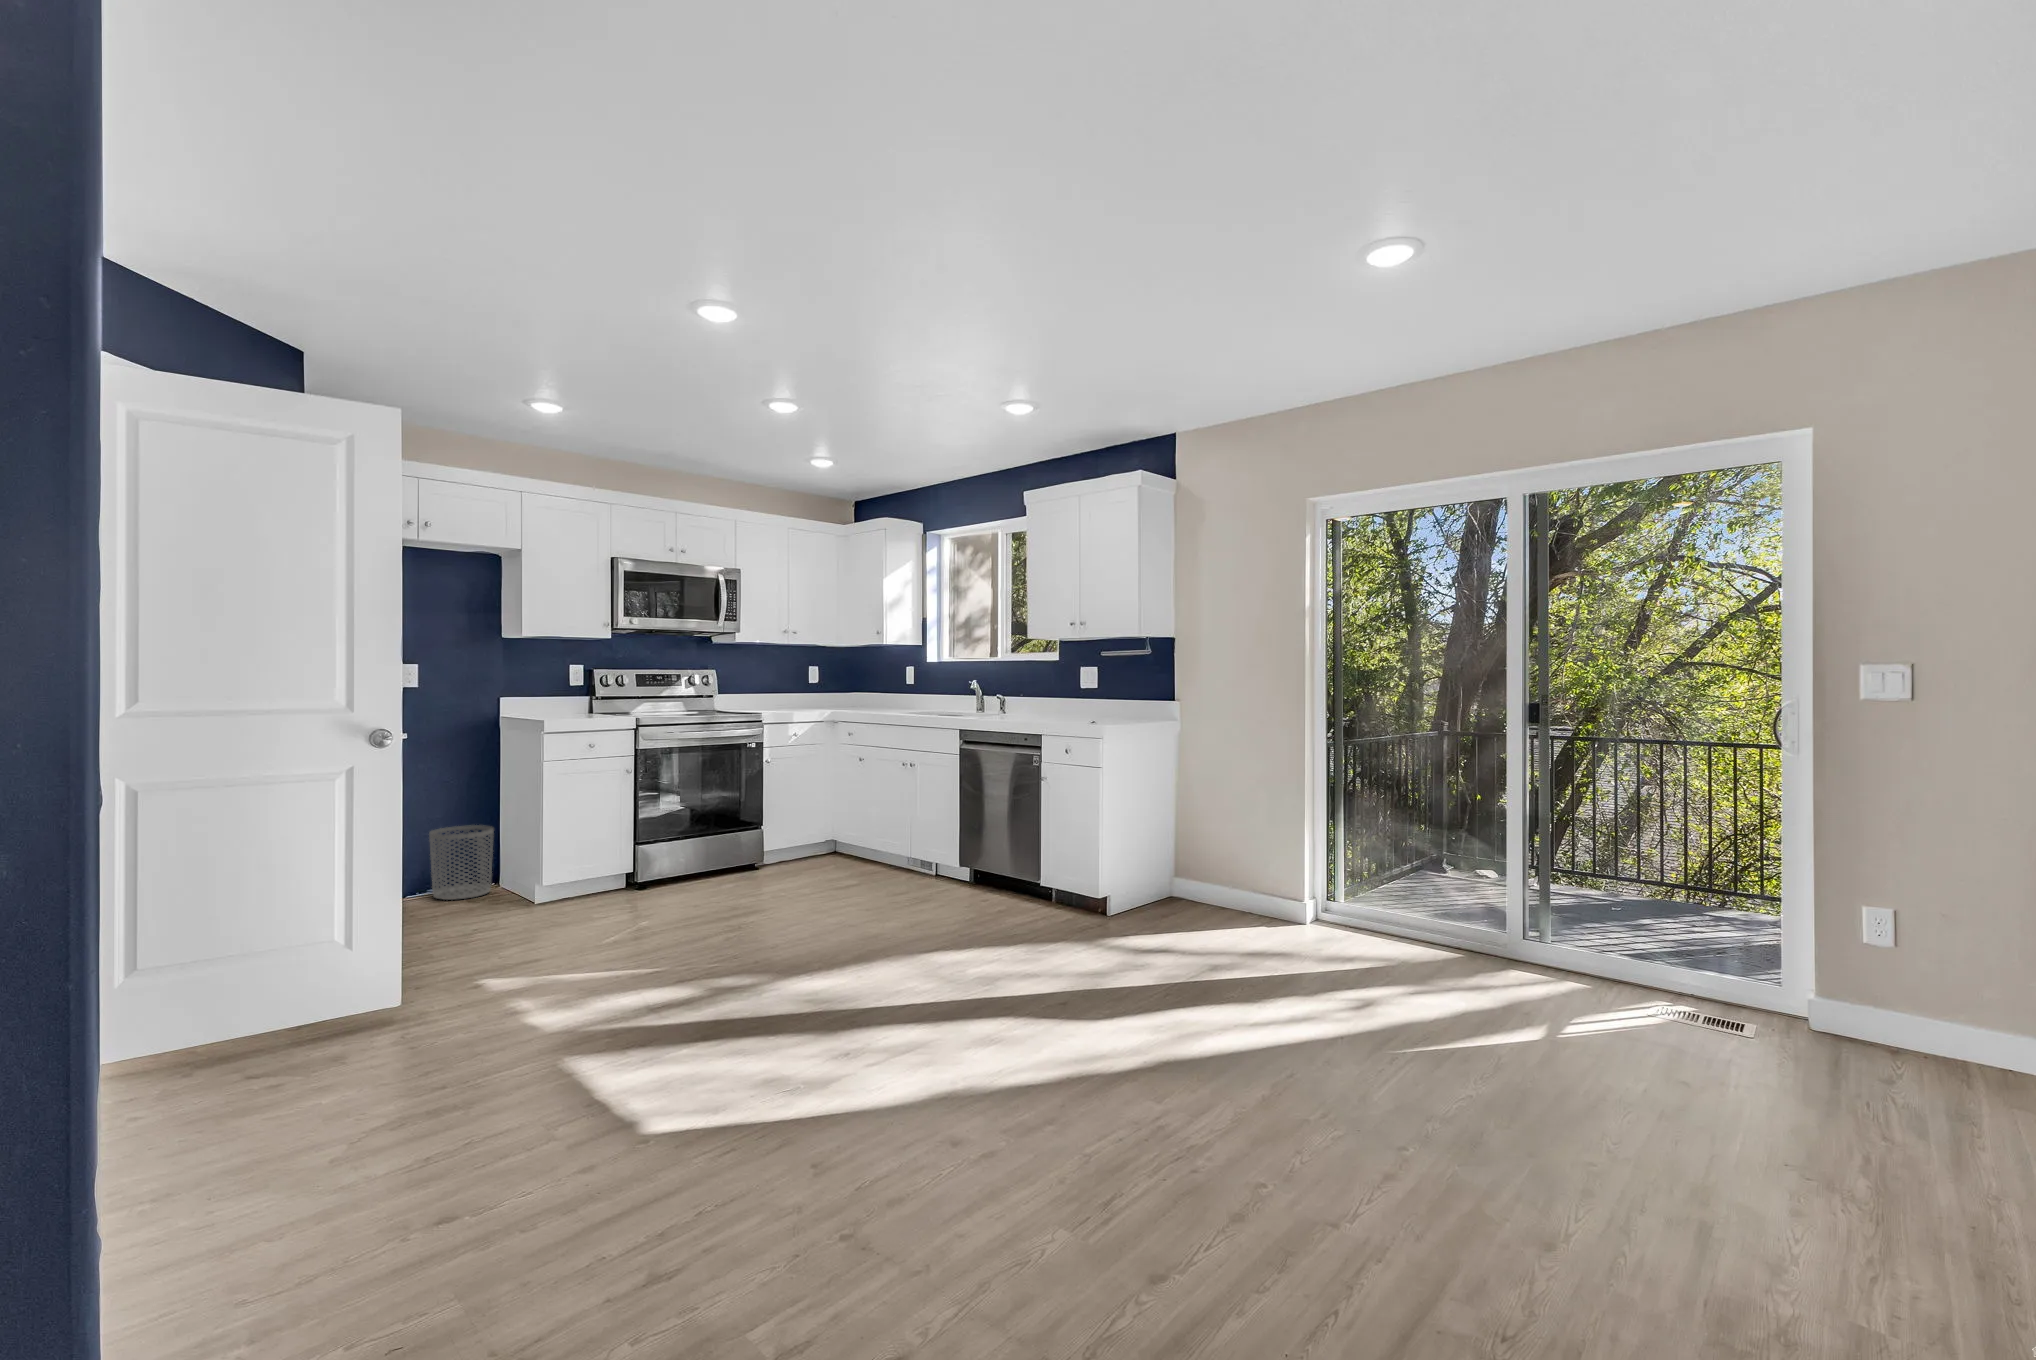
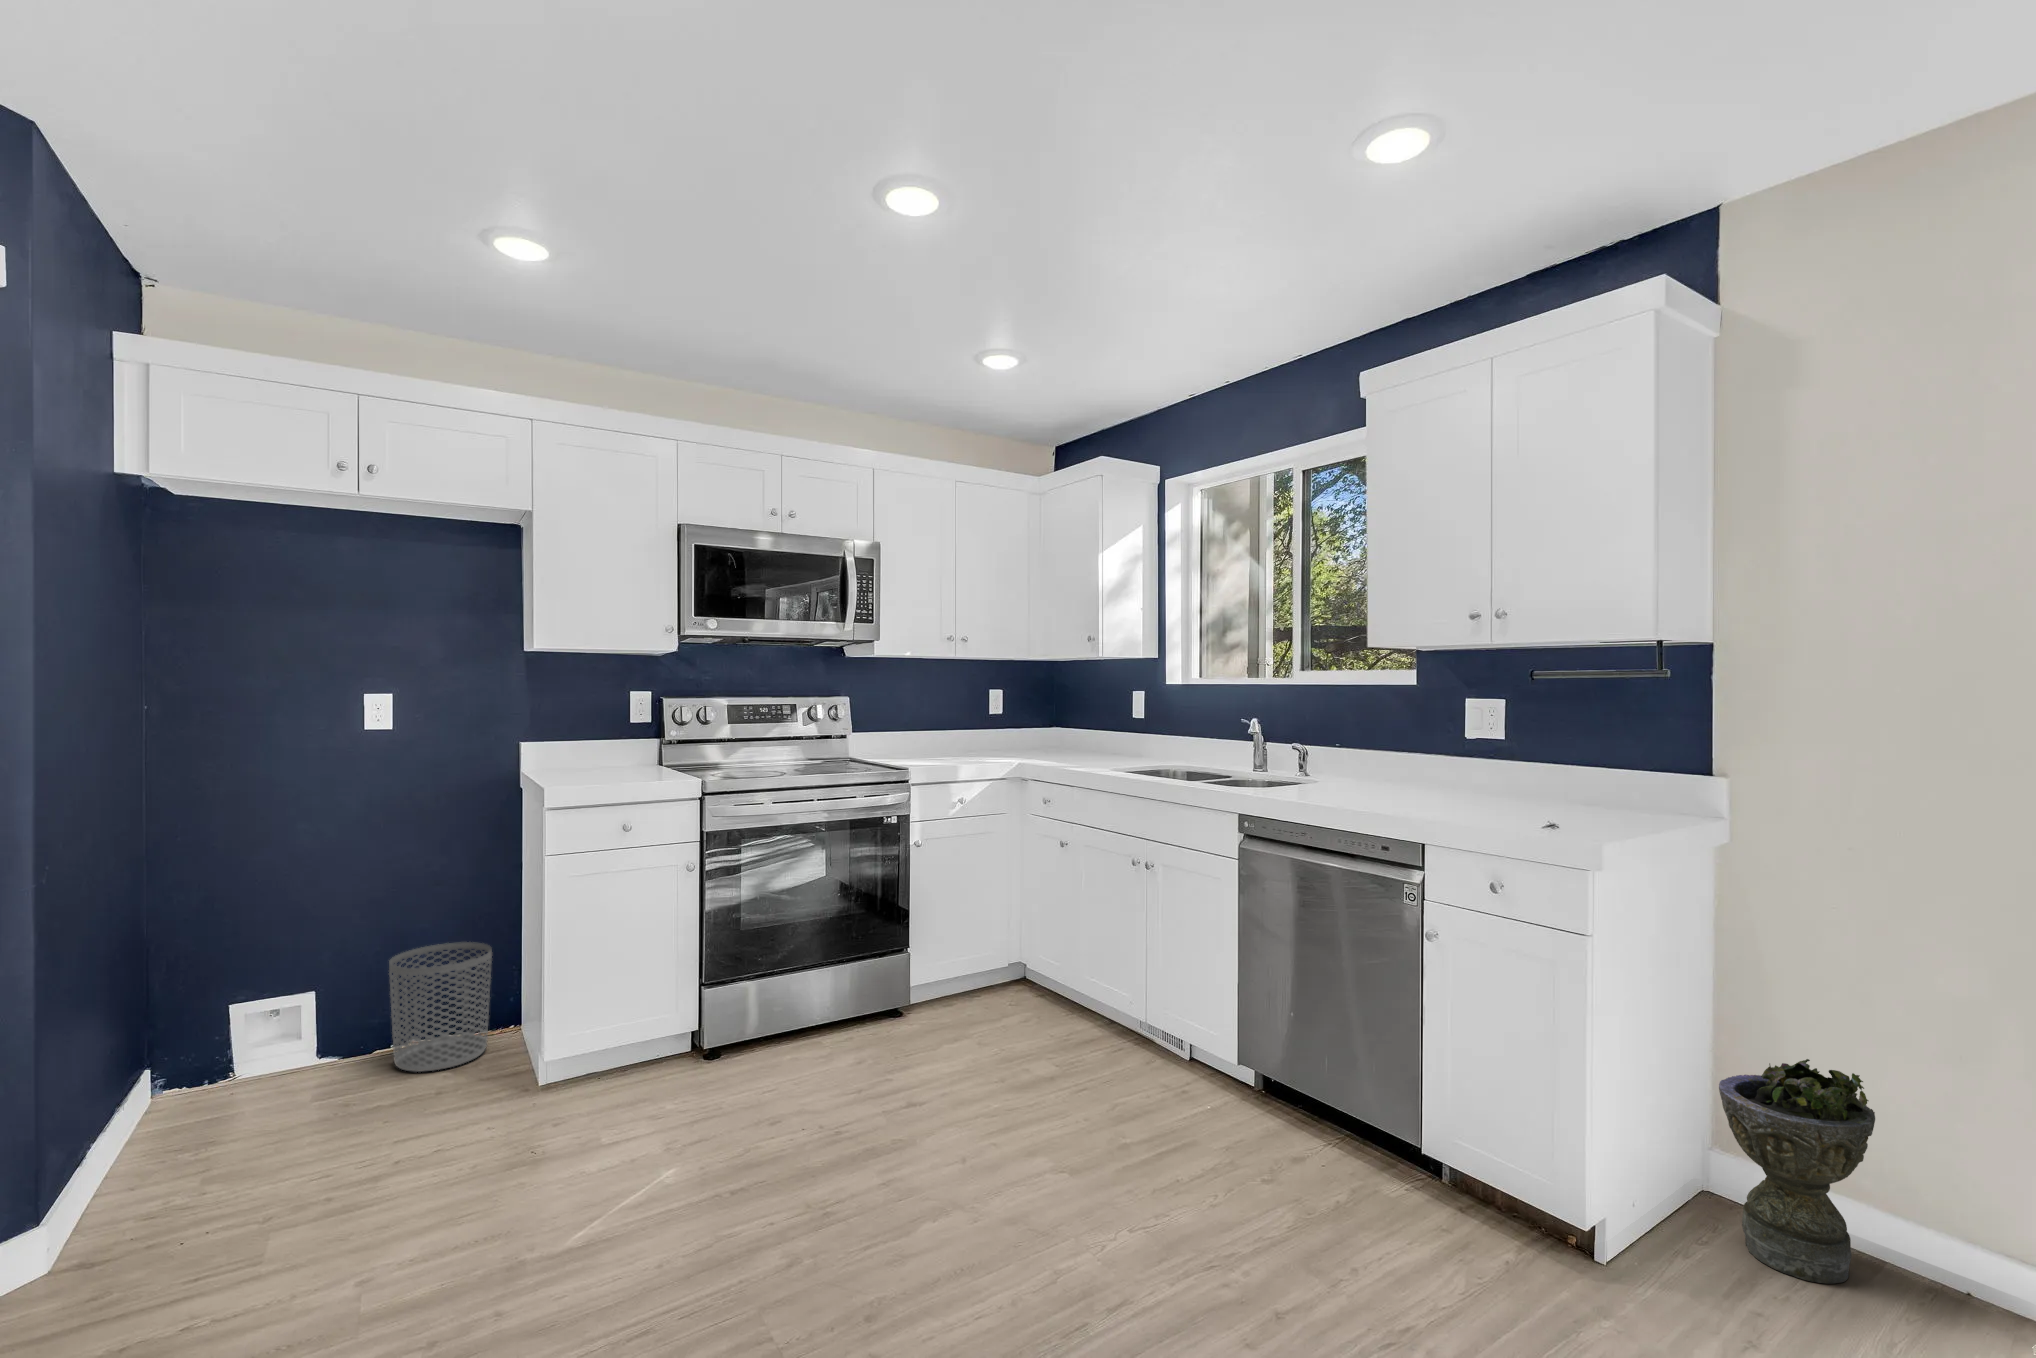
planter: none [1161,825,1216,915] -> present [1719,1059,1875,1284]

